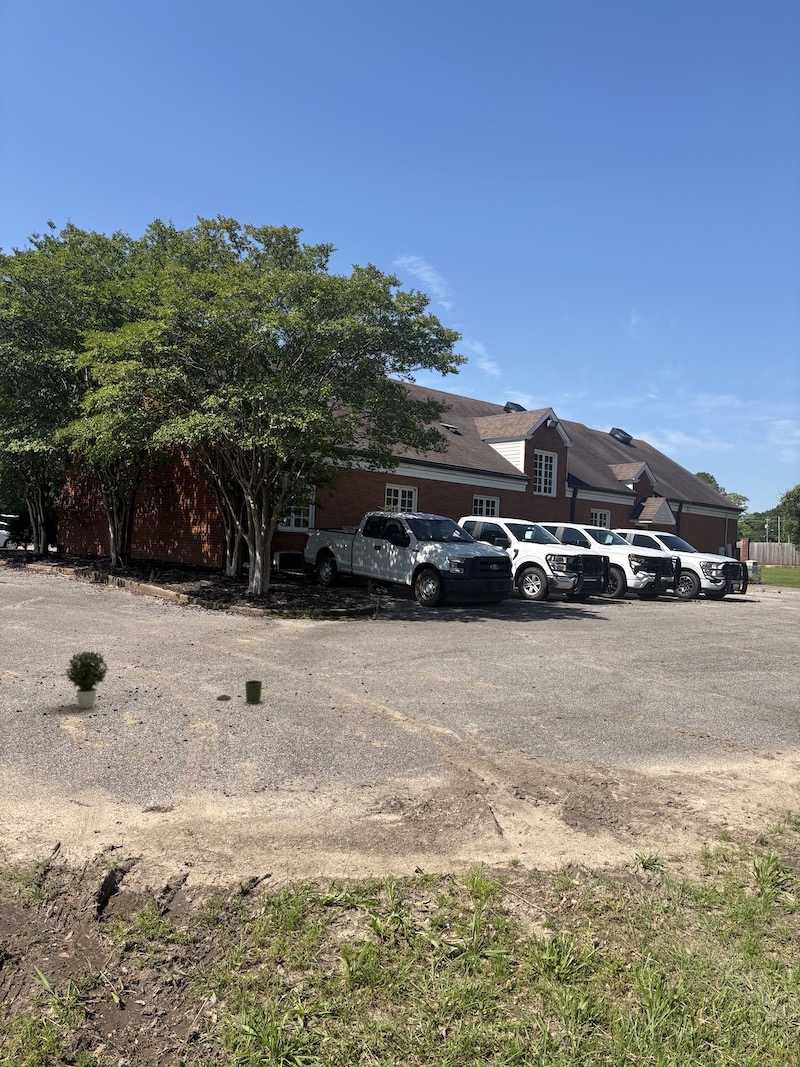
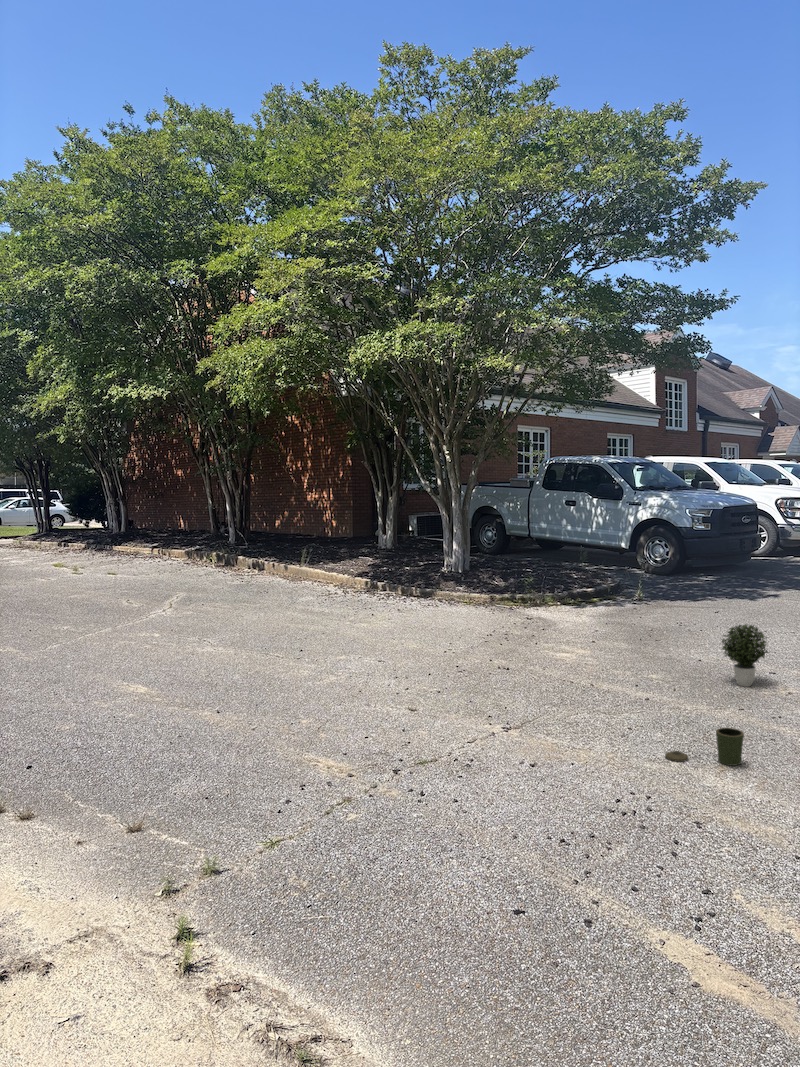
potted plant: present [67,652,108,709] -> present [722,625,768,687]

